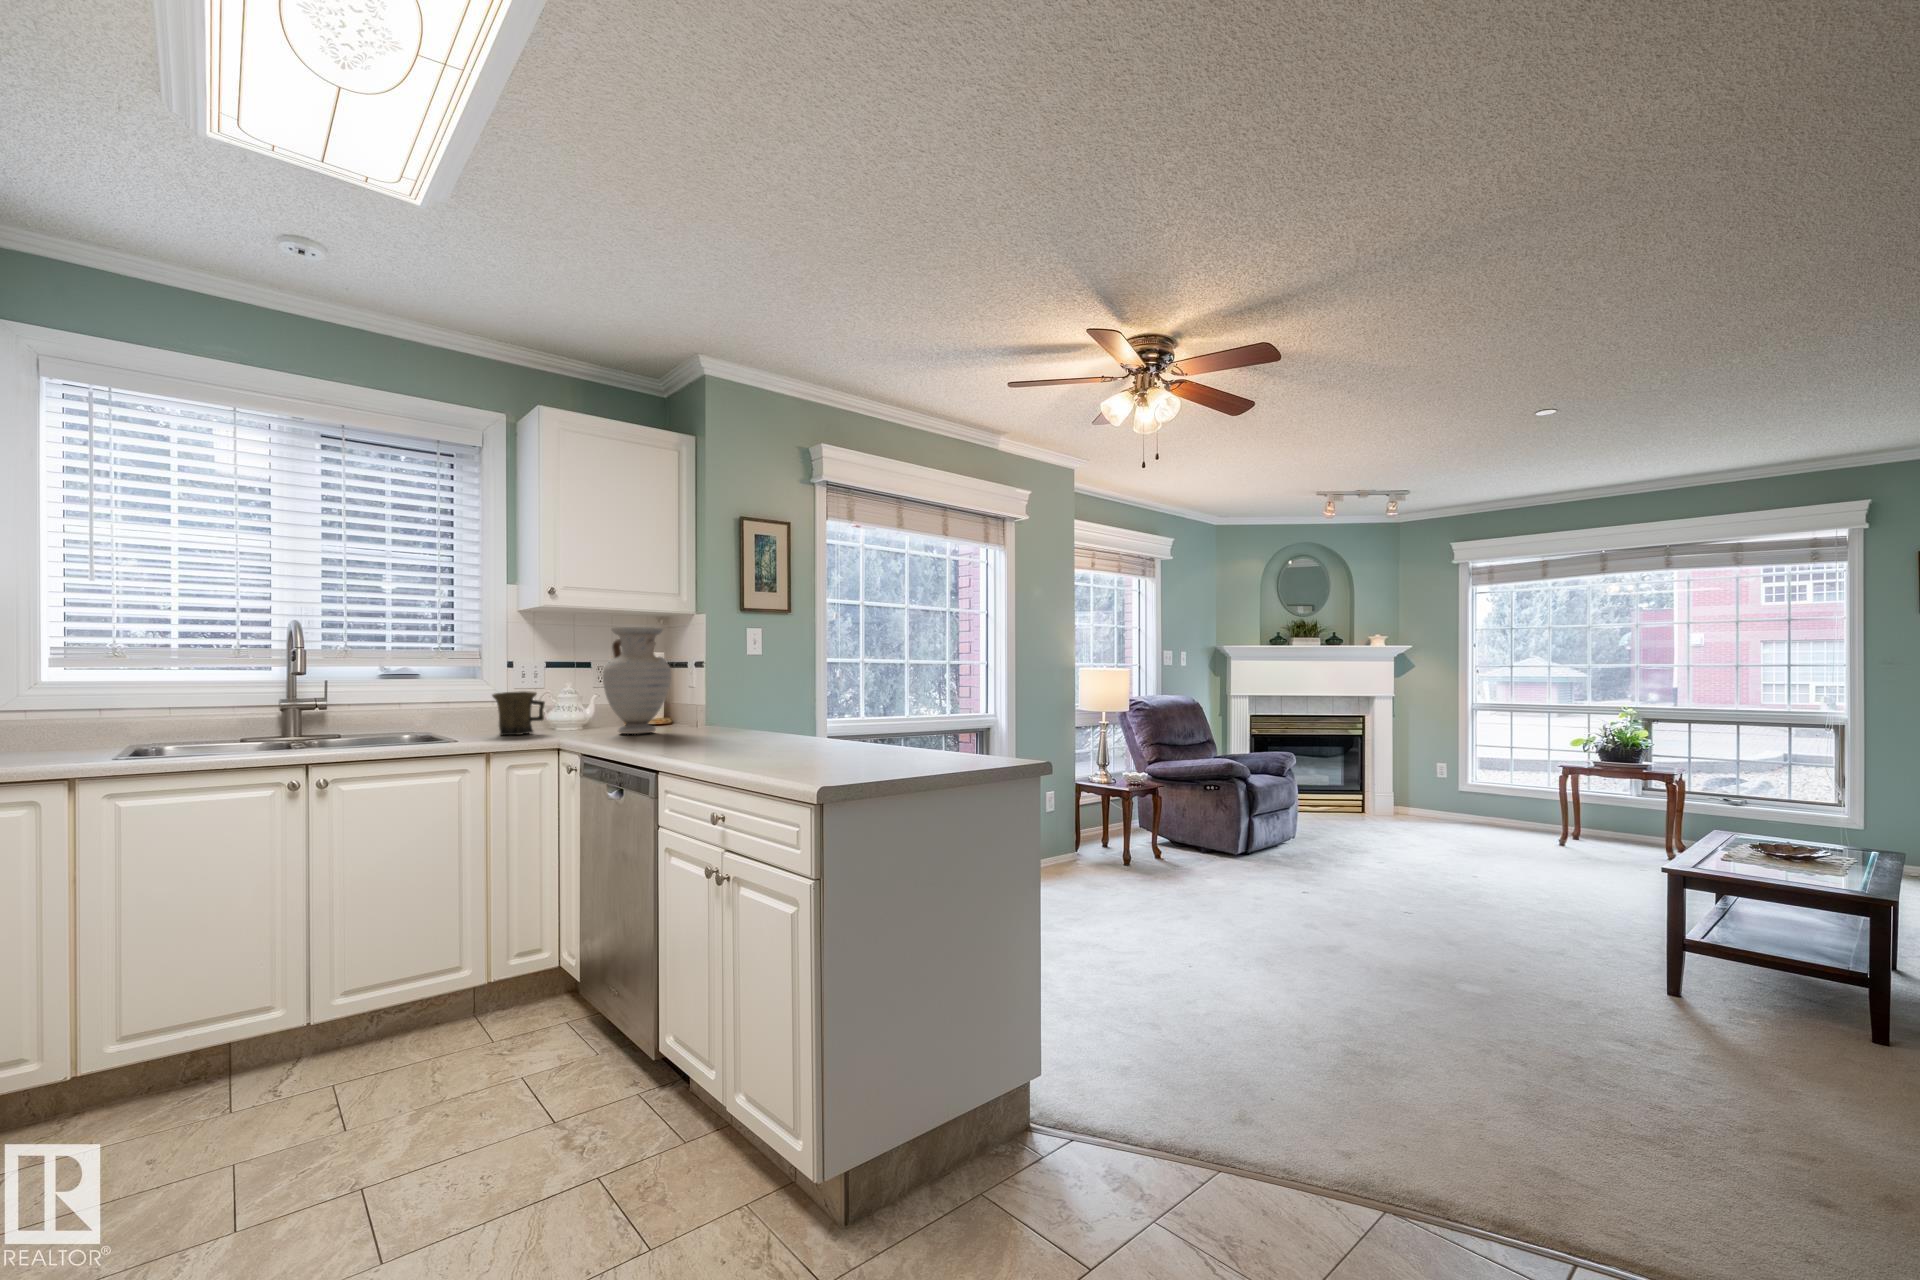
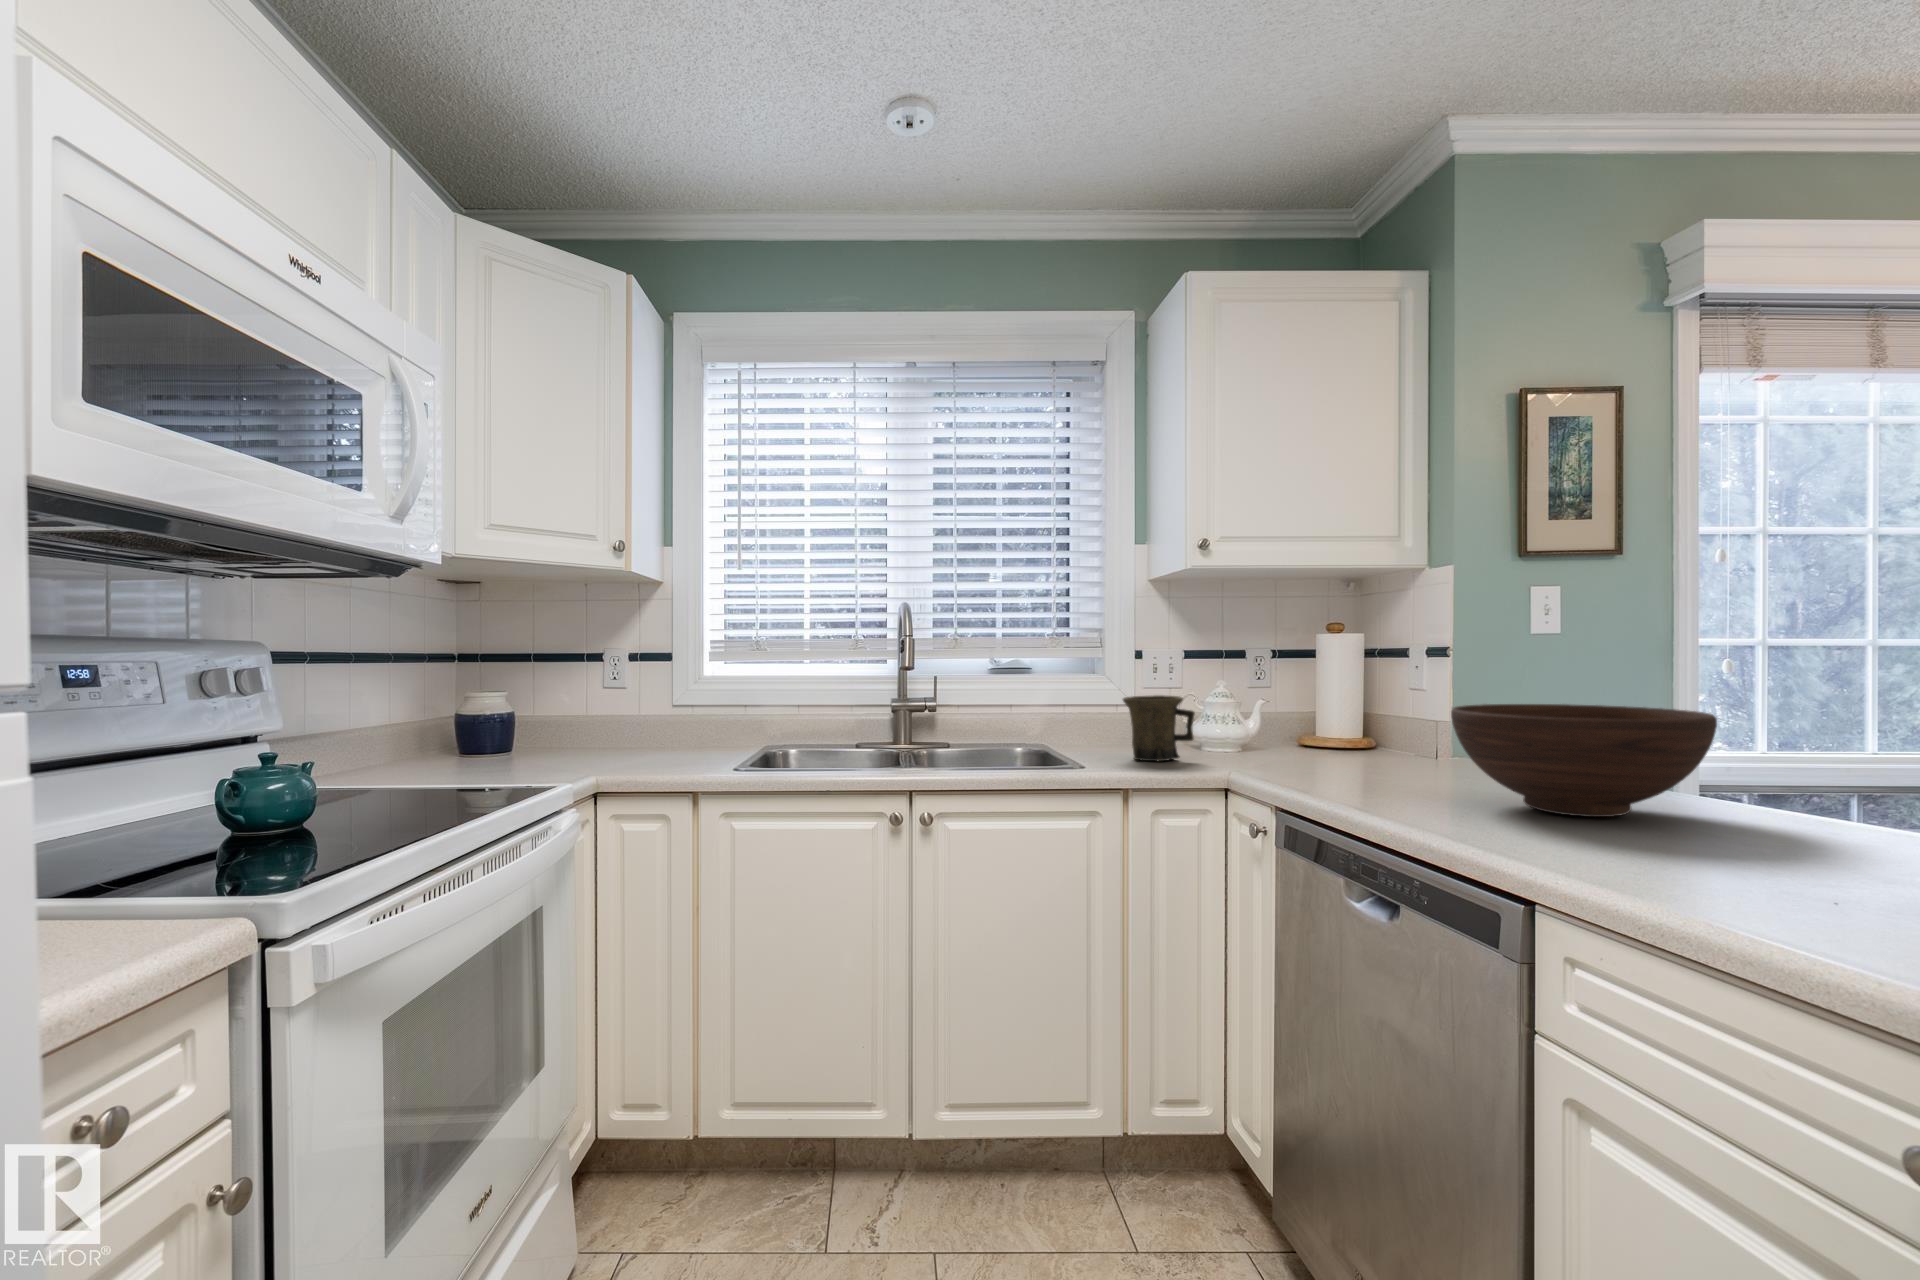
vase: present [603,627,671,734] -> none [1284,585,1403,772]
fruit bowl: none [679,693,786,746] -> present [1451,704,1717,817]

